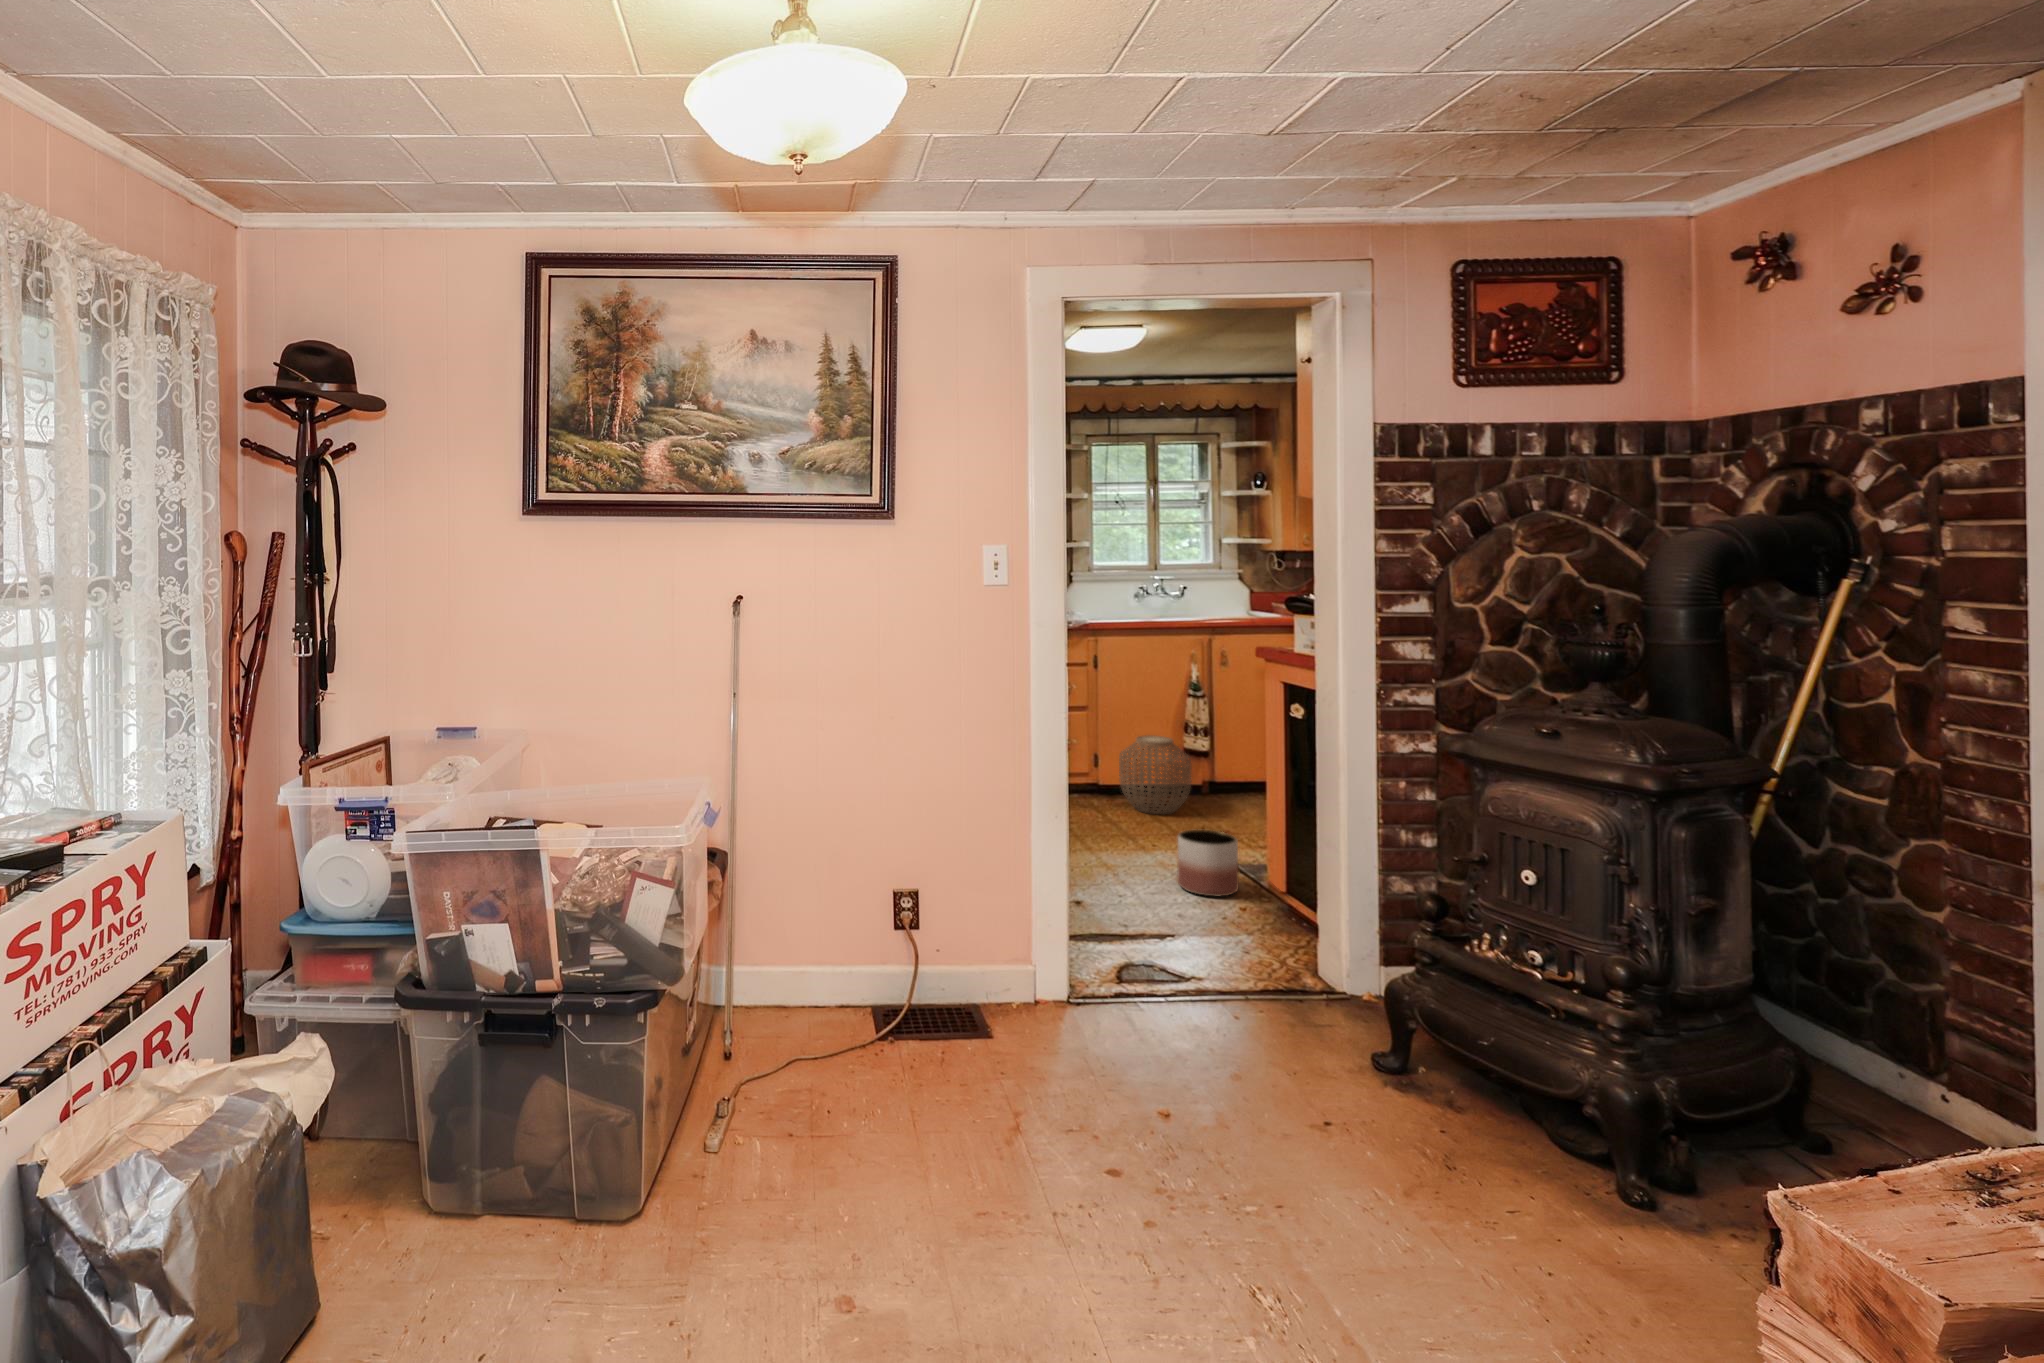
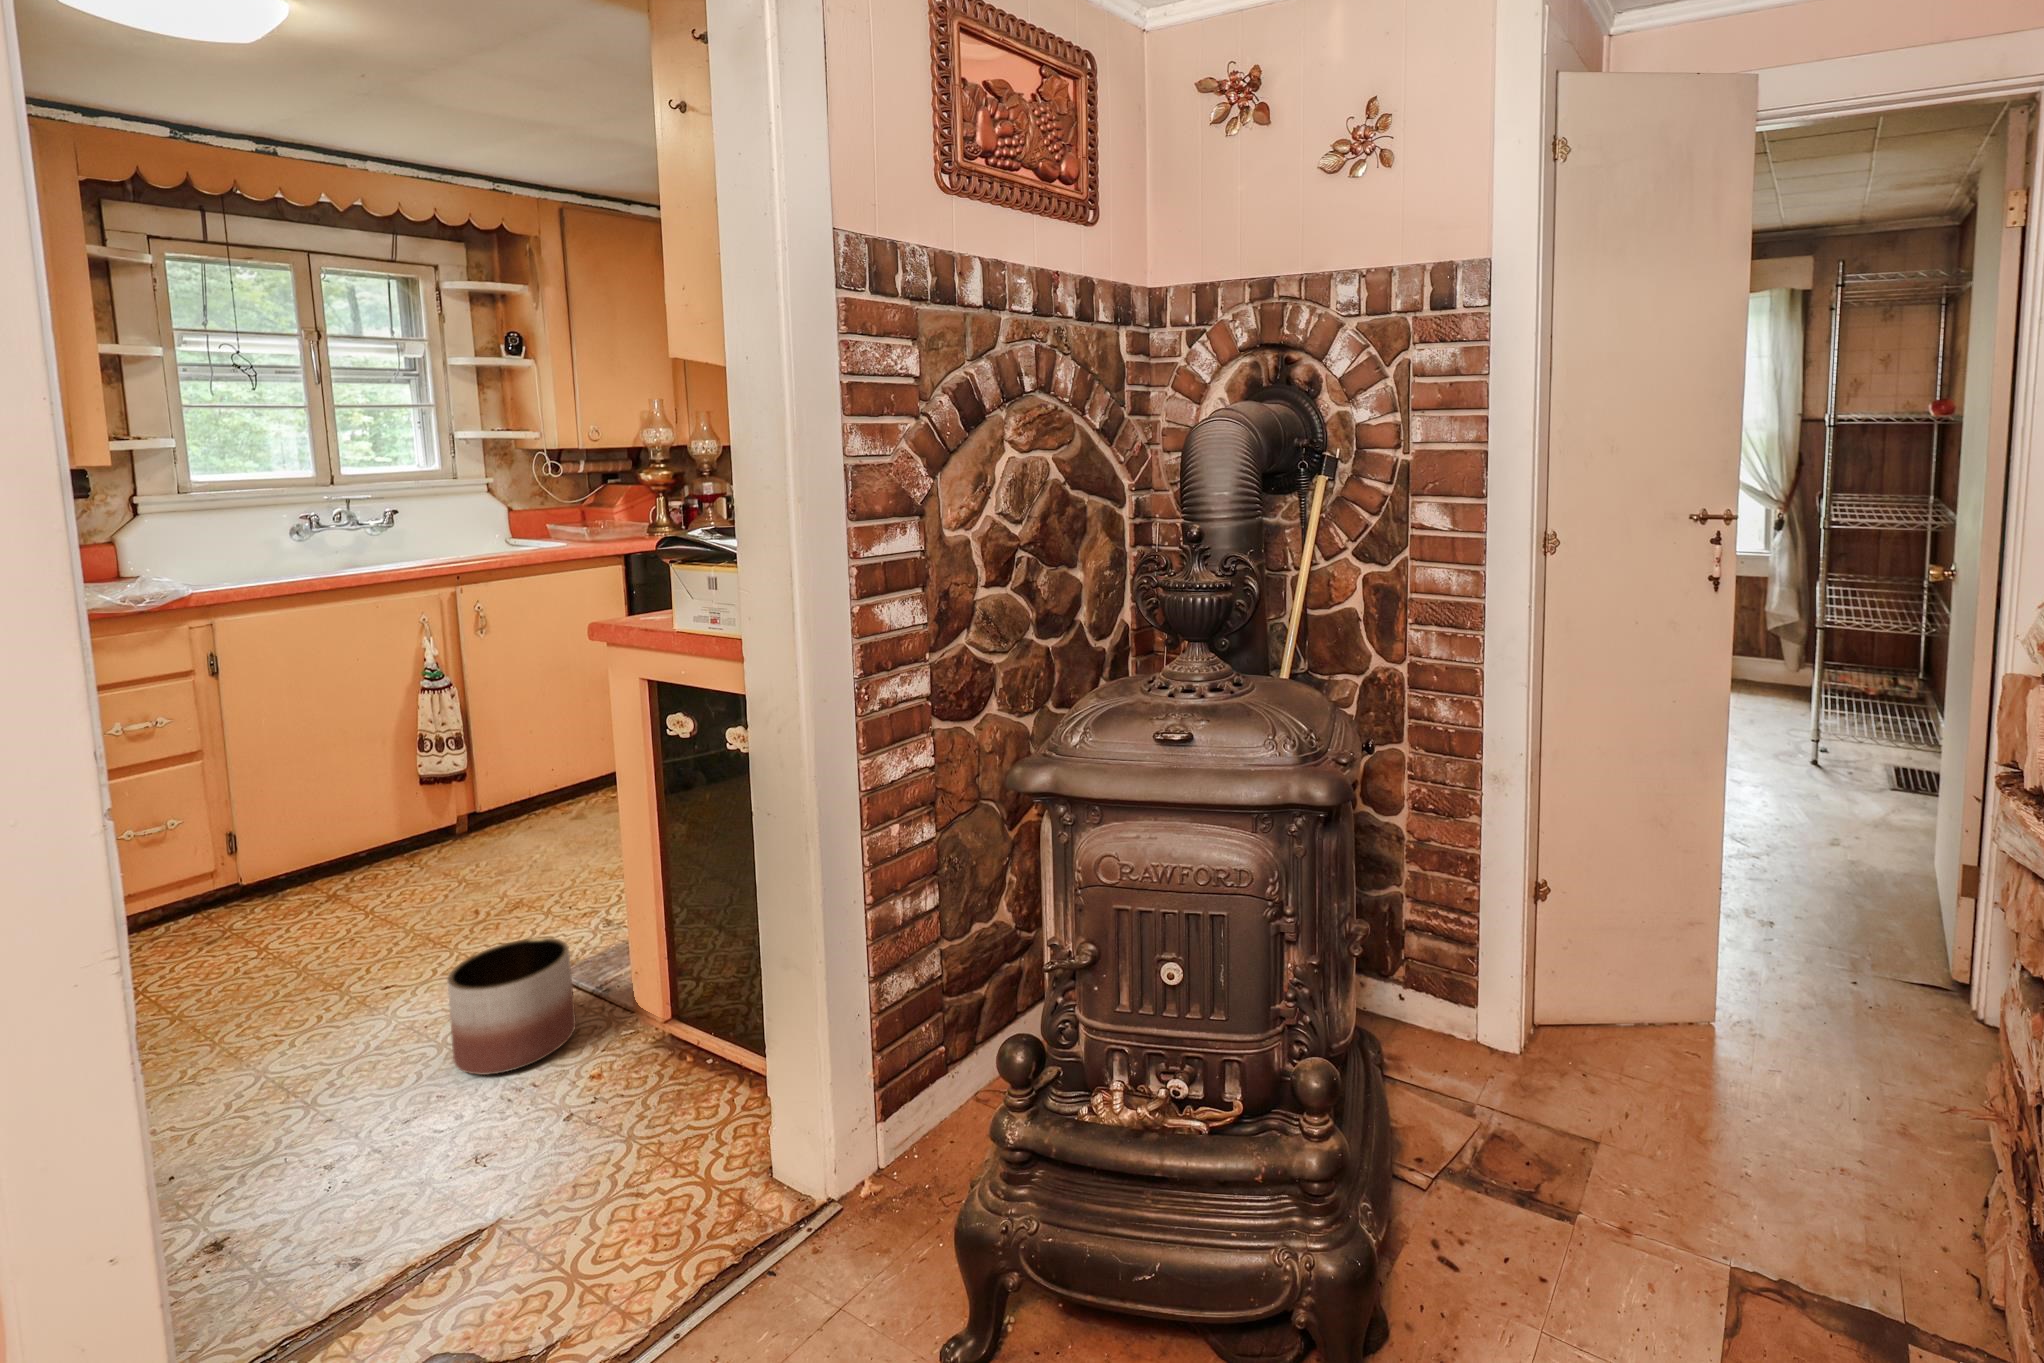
woven basket: present [1119,735,1191,814] -> none [286,769,445,910]

